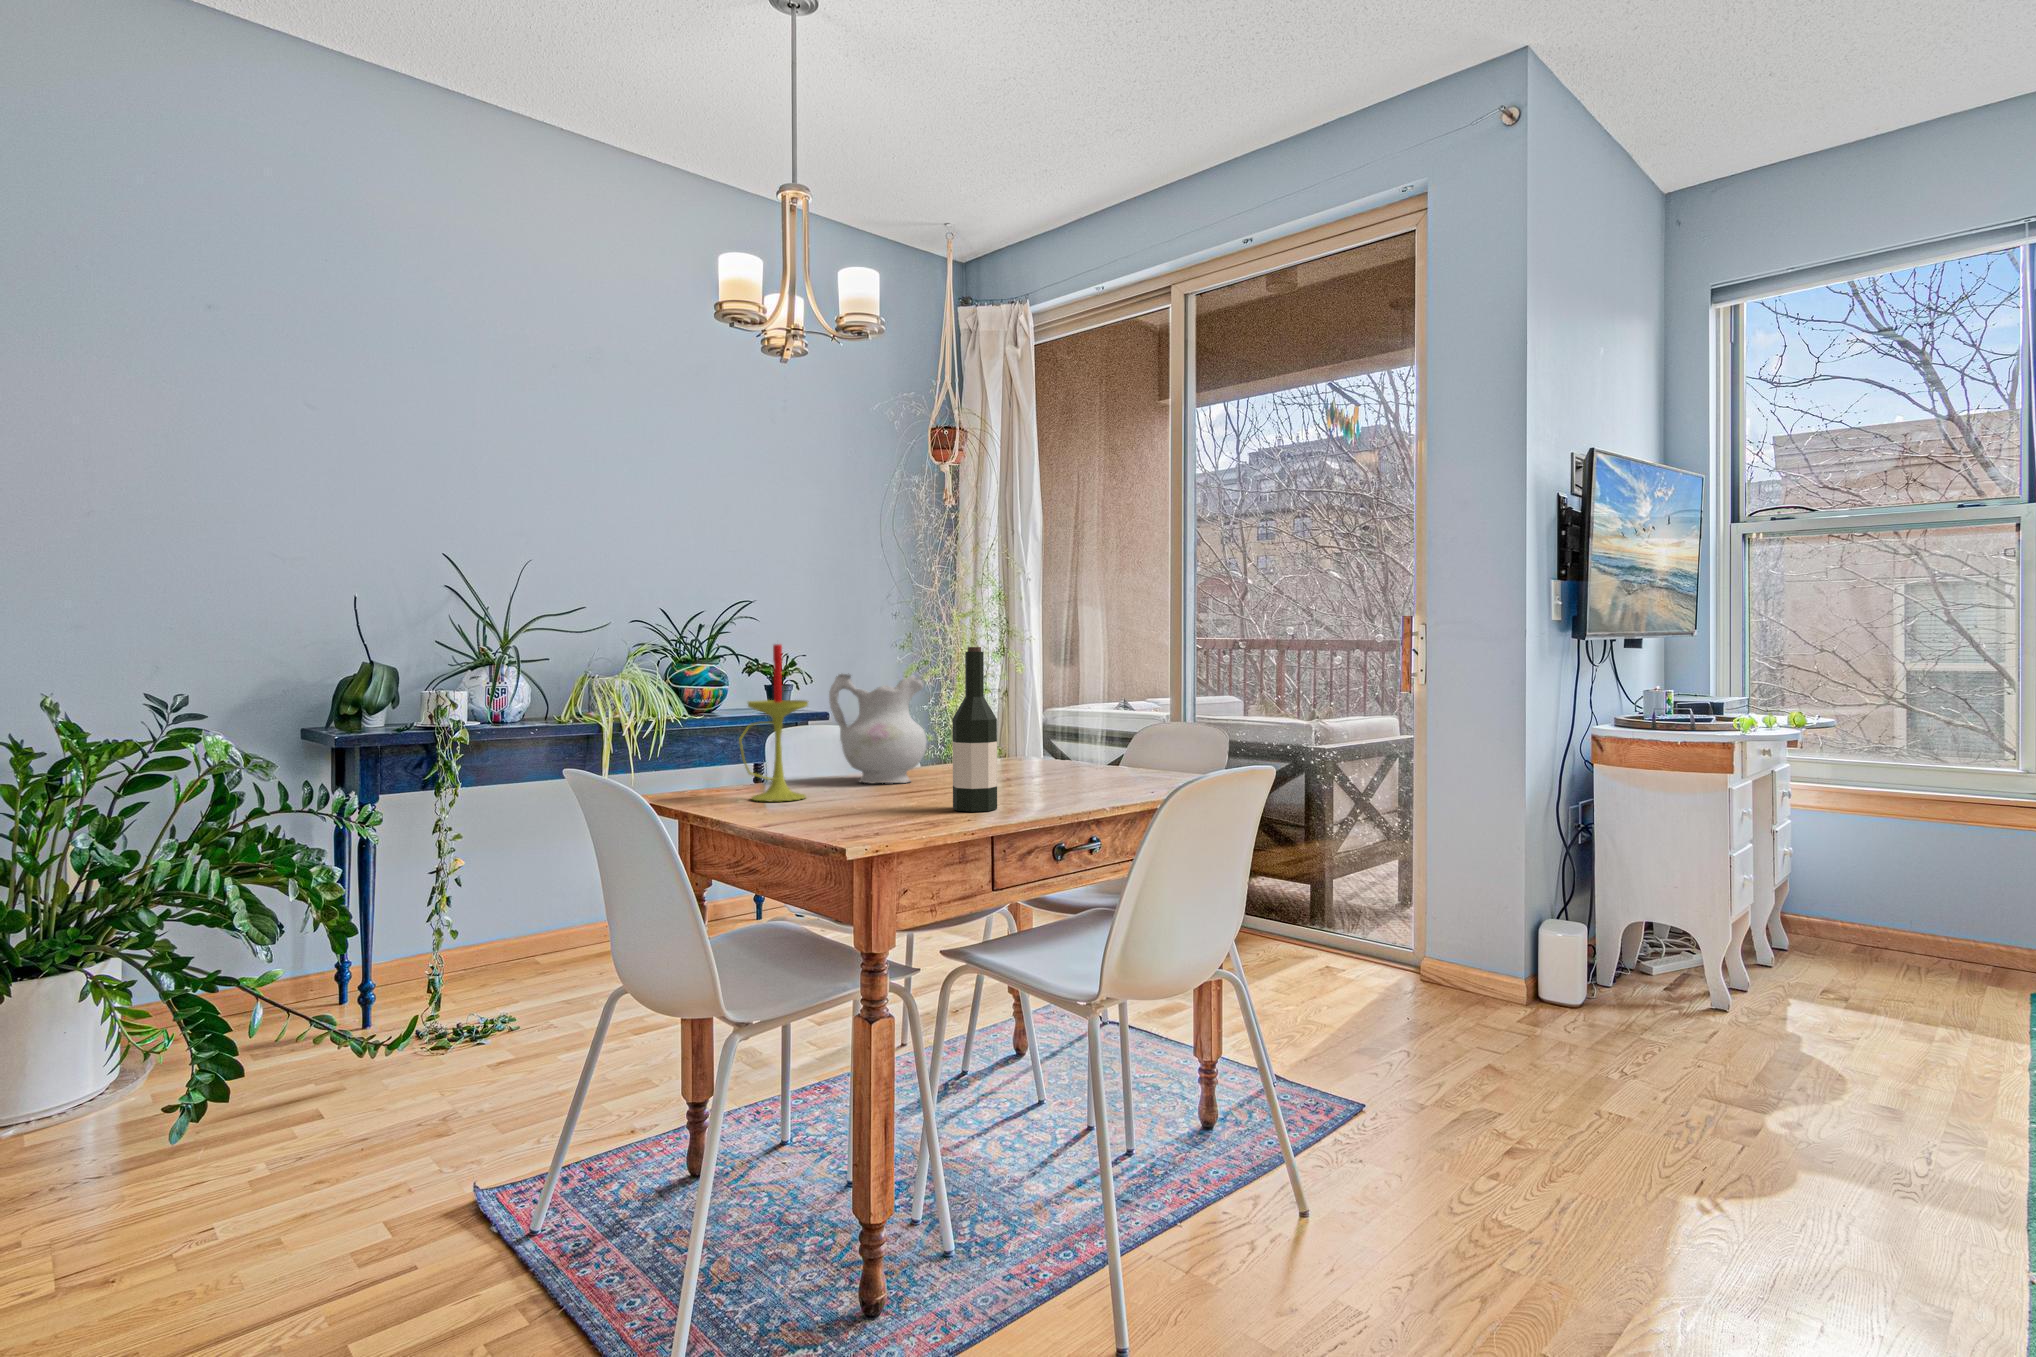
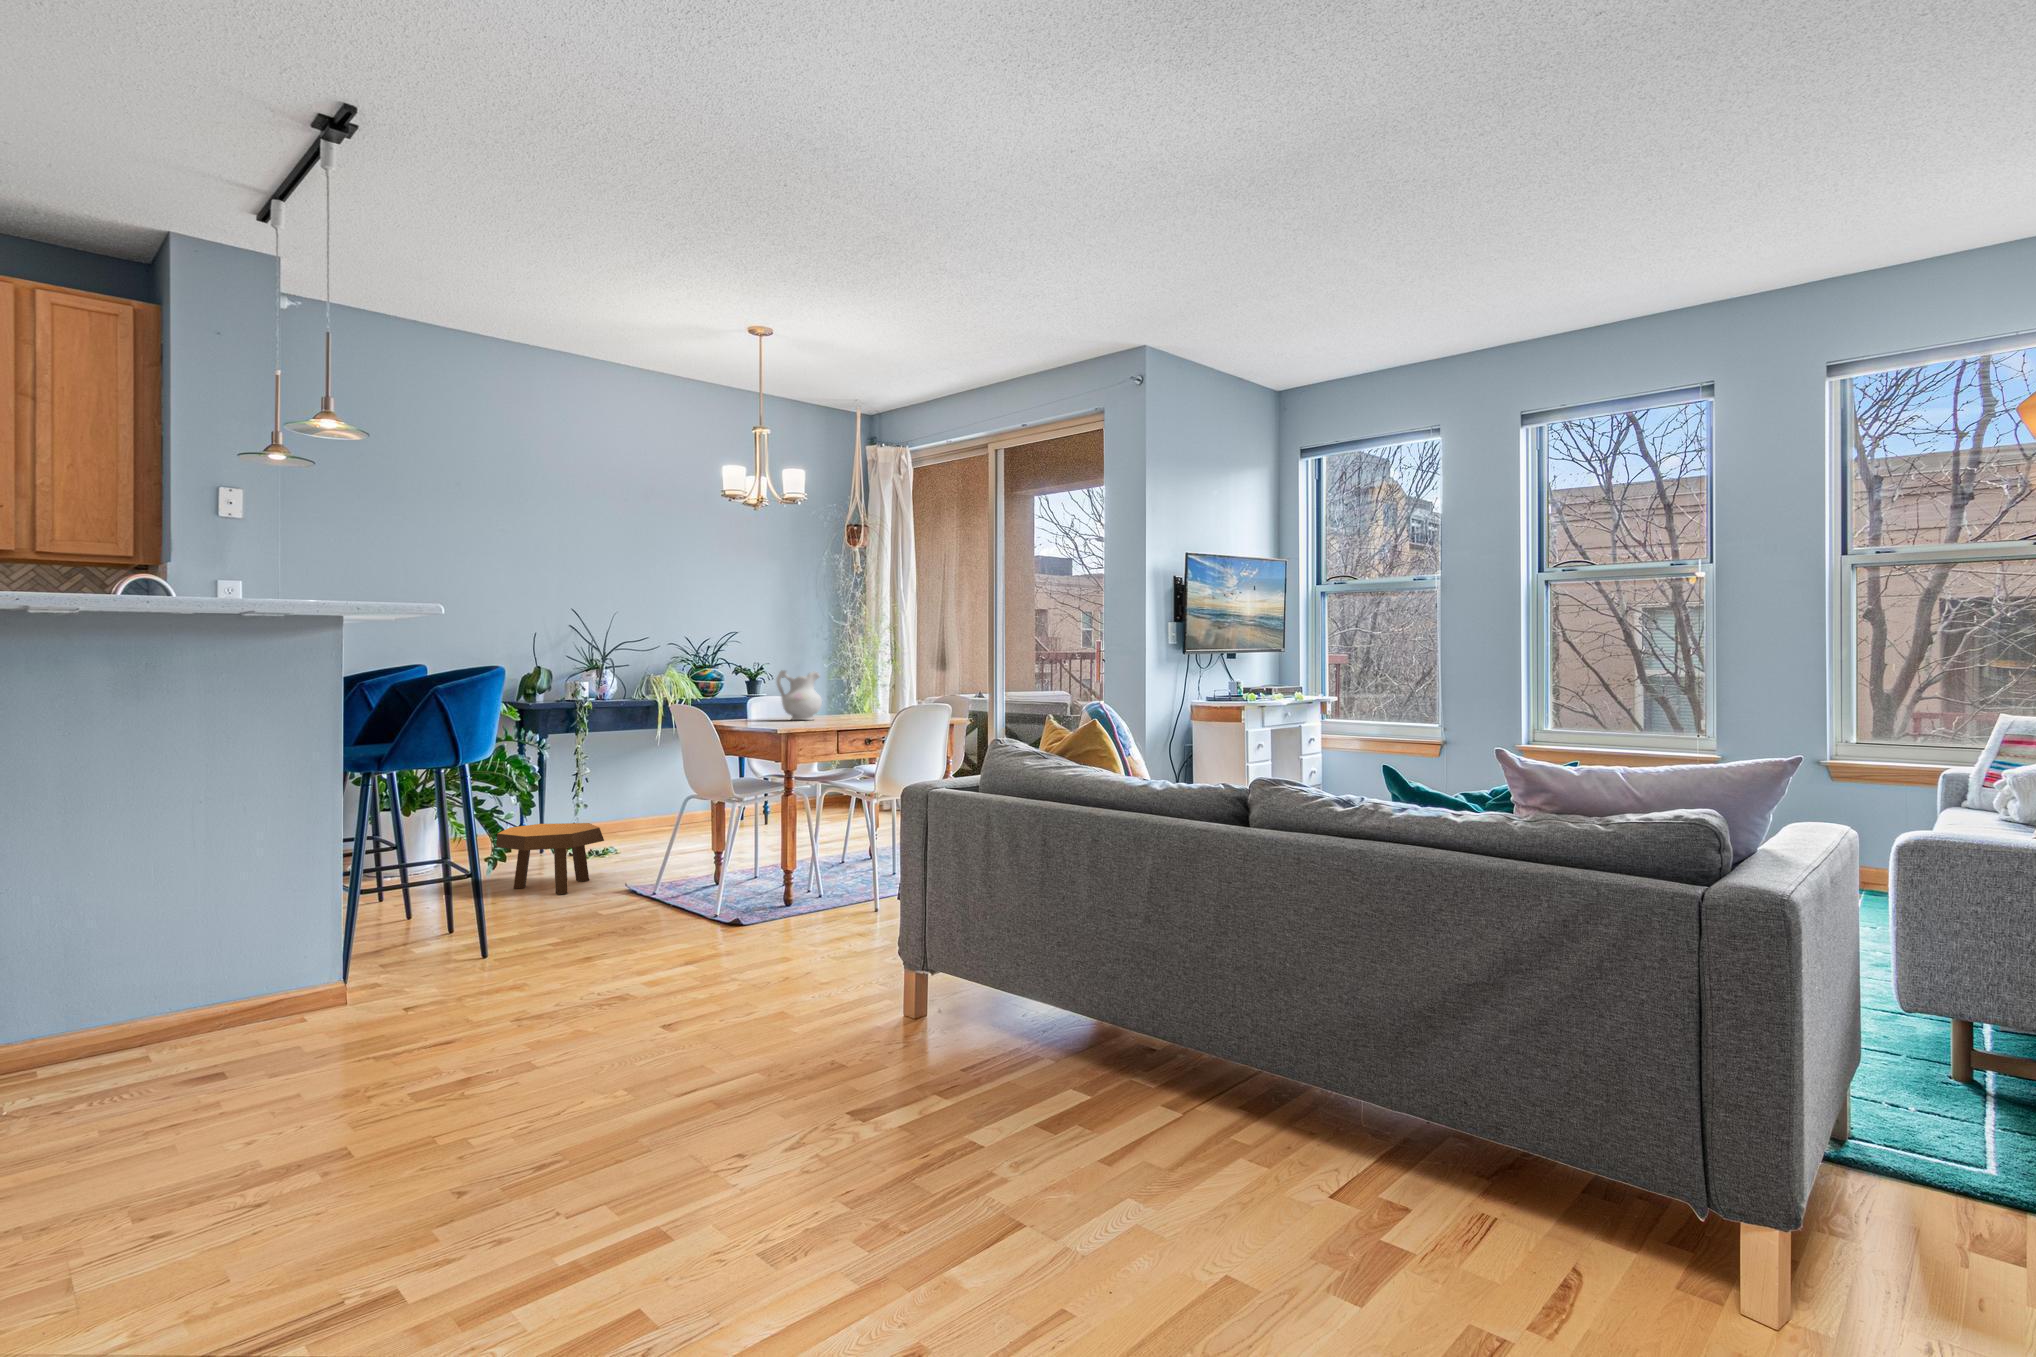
candle: present [739,644,808,801] -> none [736,655,766,724]
wine bottle: present [952,647,997,812] -> none [825,658,843,725]
footstool: none [160,1016,434,1231] -> present [496,823,604,895]

